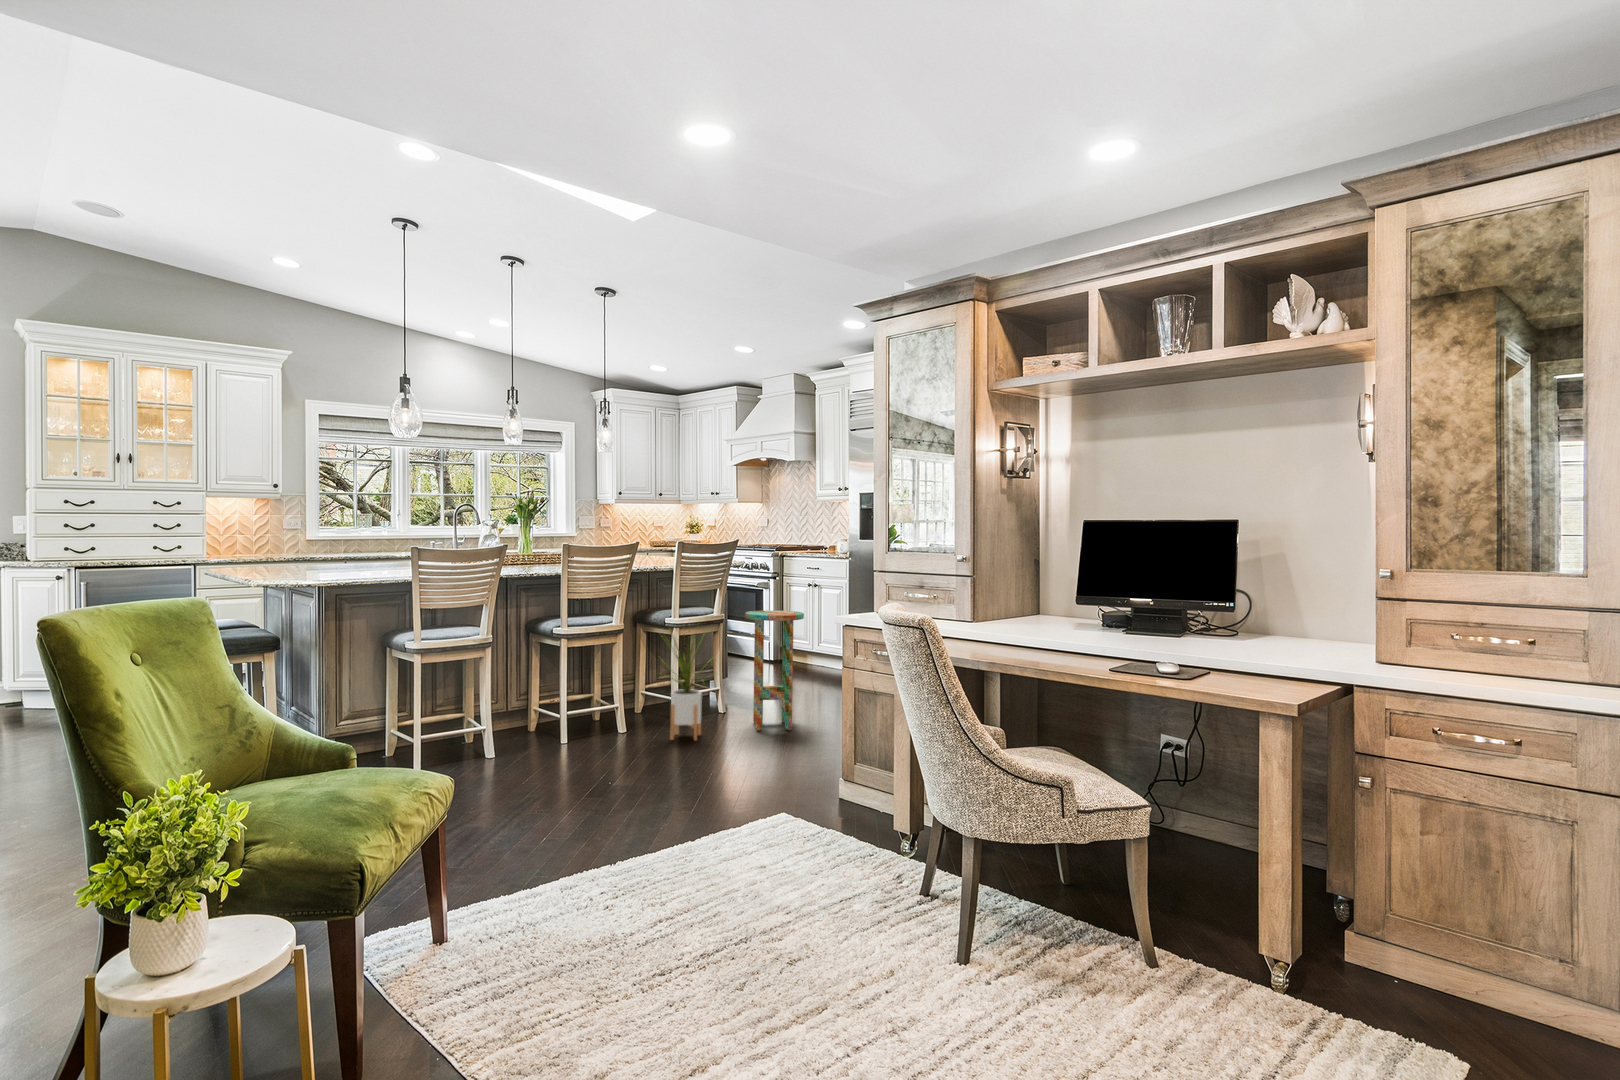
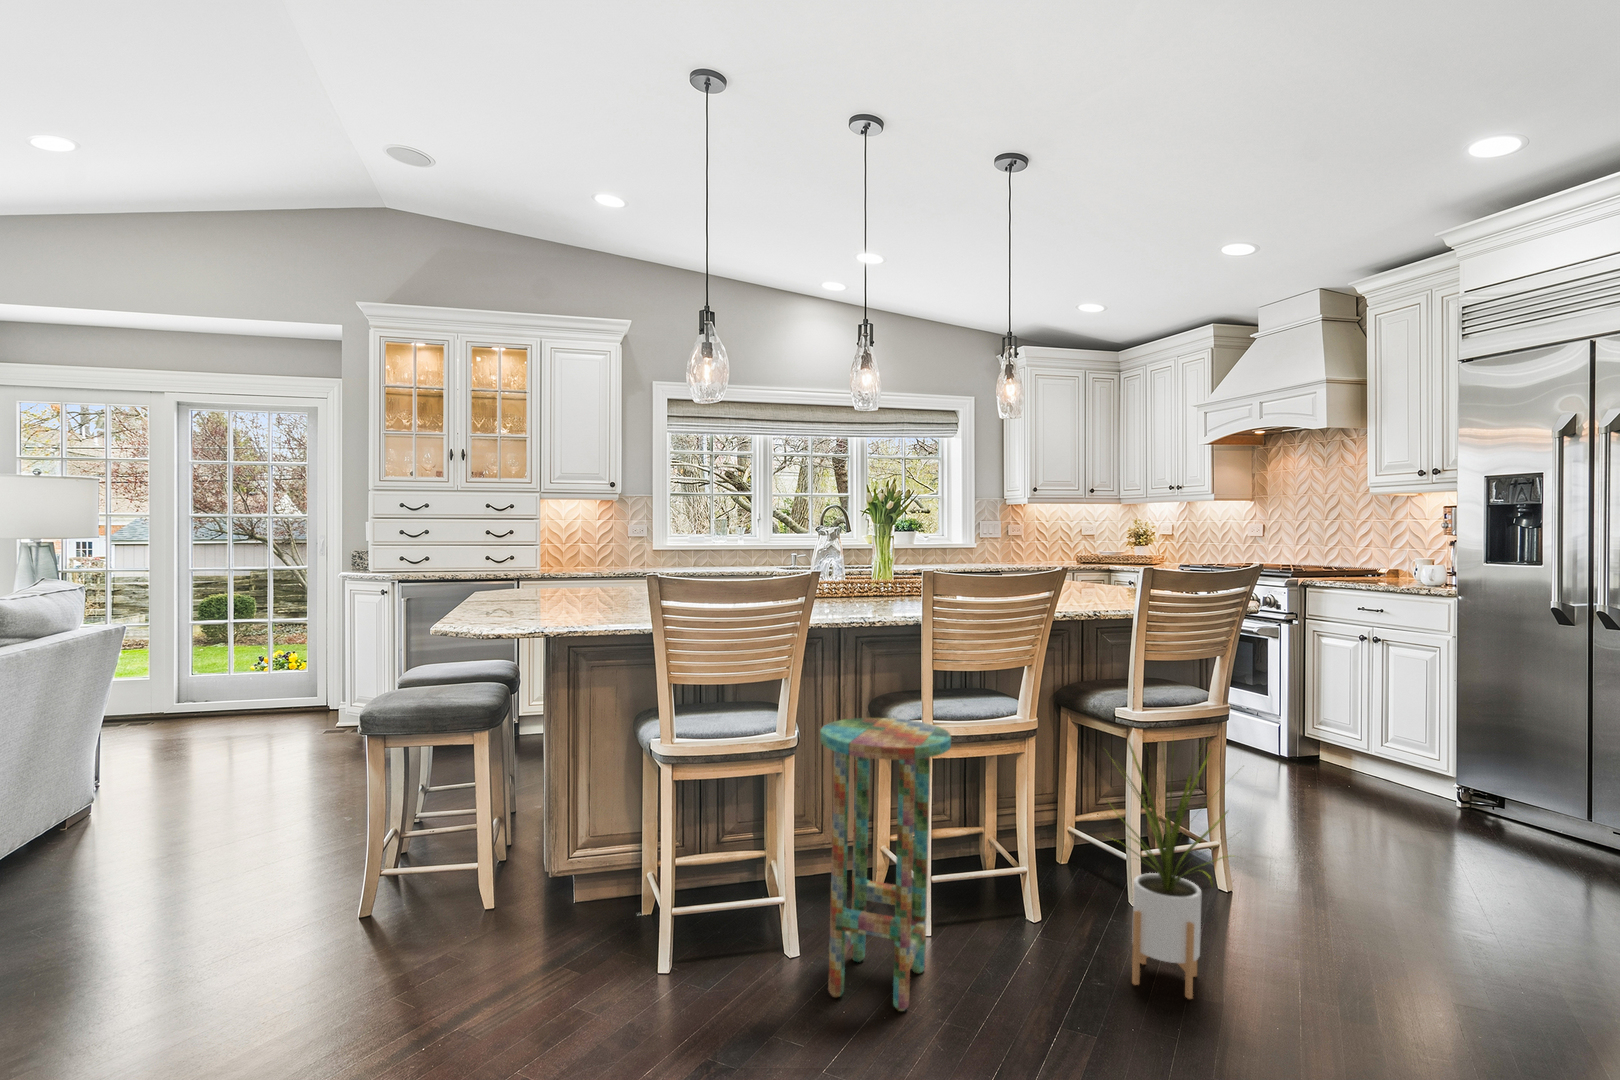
side table: present [745,610,804,731] -> present [820,718,951,1011]

